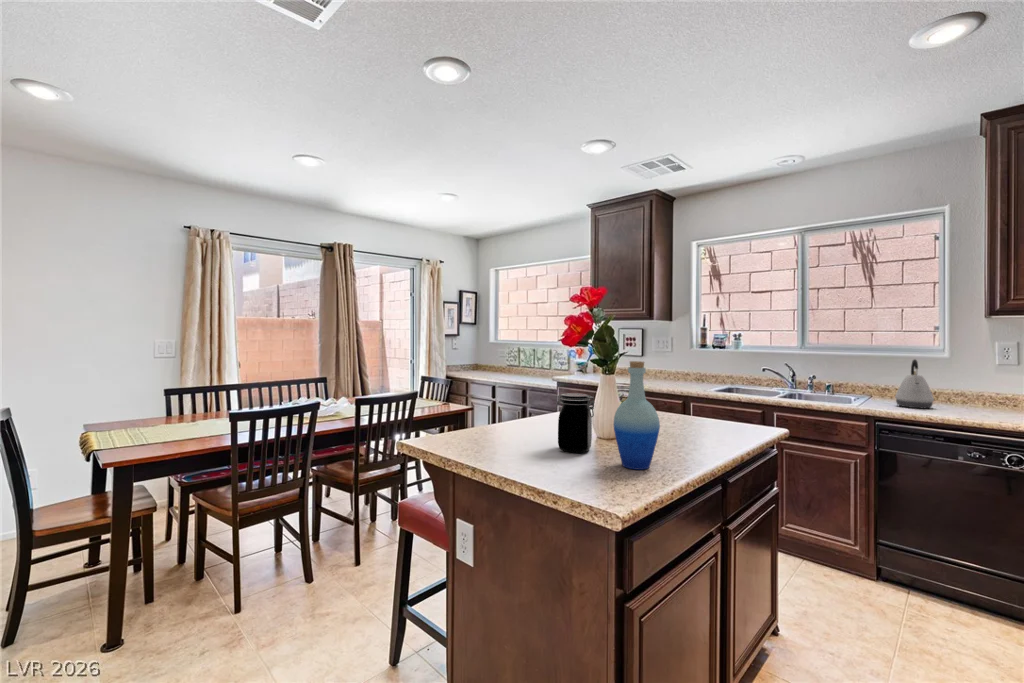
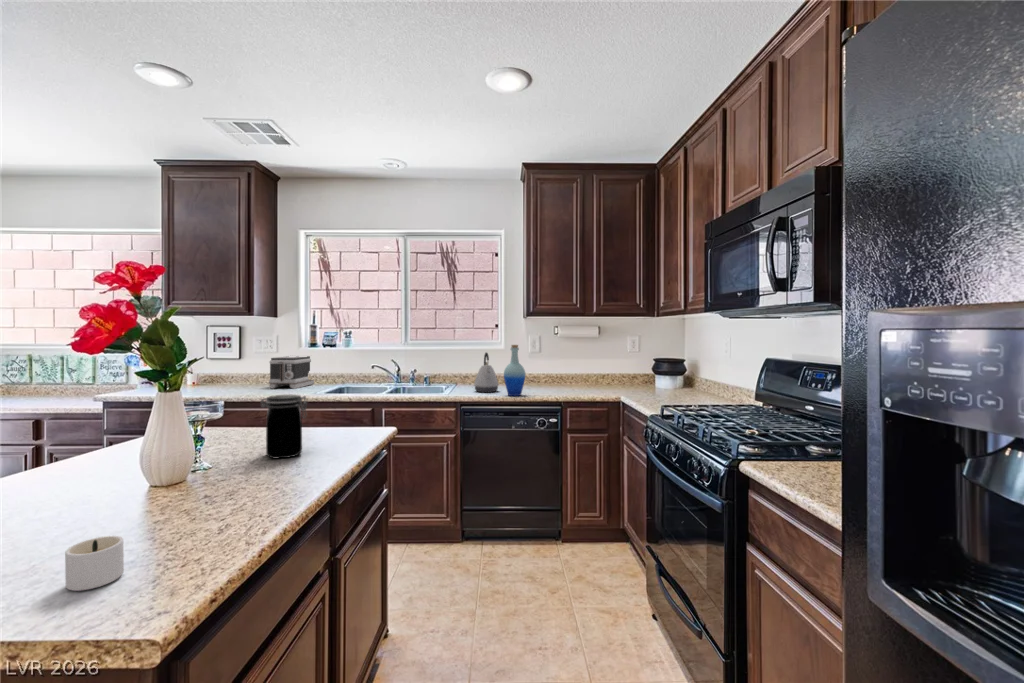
toaster: none [666,356,705,386] -> present [269,356,314,389]
bottle: present [614,361,660,470] -> present [504,345,526,396]
jar: present [558,393,595,453] -> present [261,395,307,458]
candle: none [569,456,604,484] -> present [65,536,124,591]

